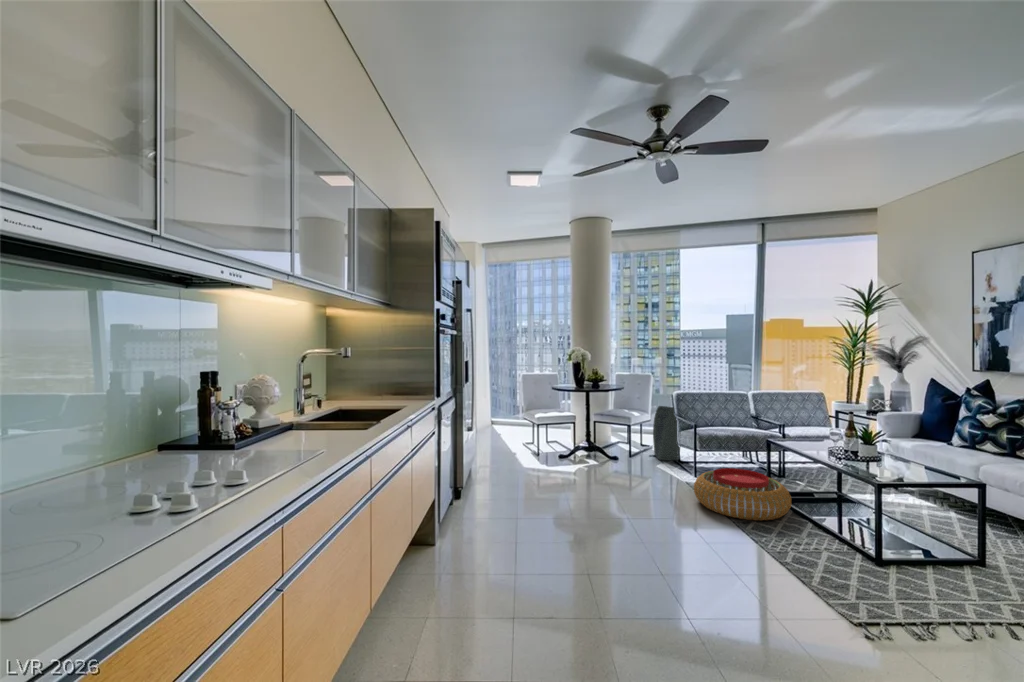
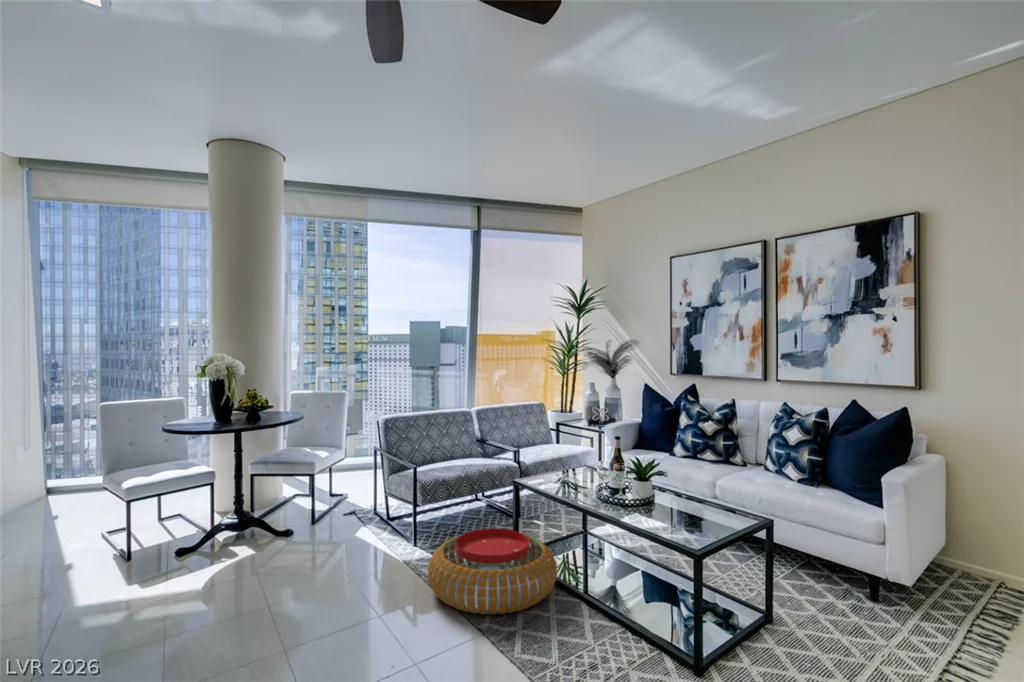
air purifier: present [653,406,681,460] -> none [350,440,390,525]

